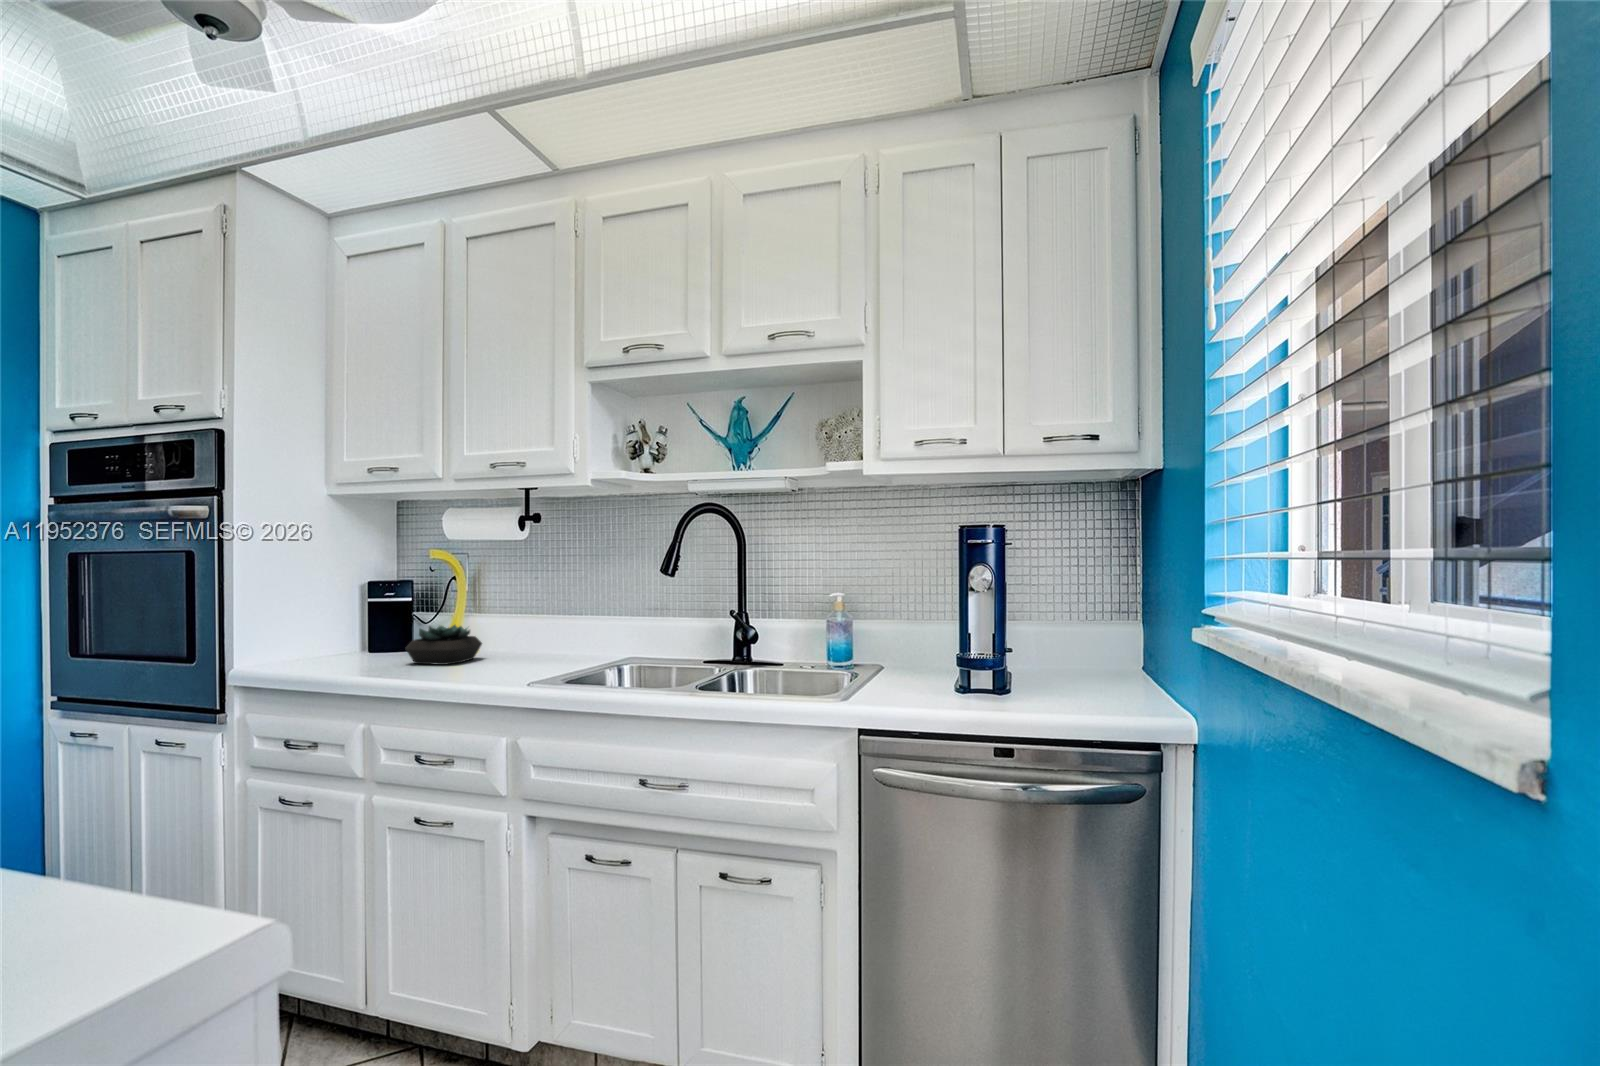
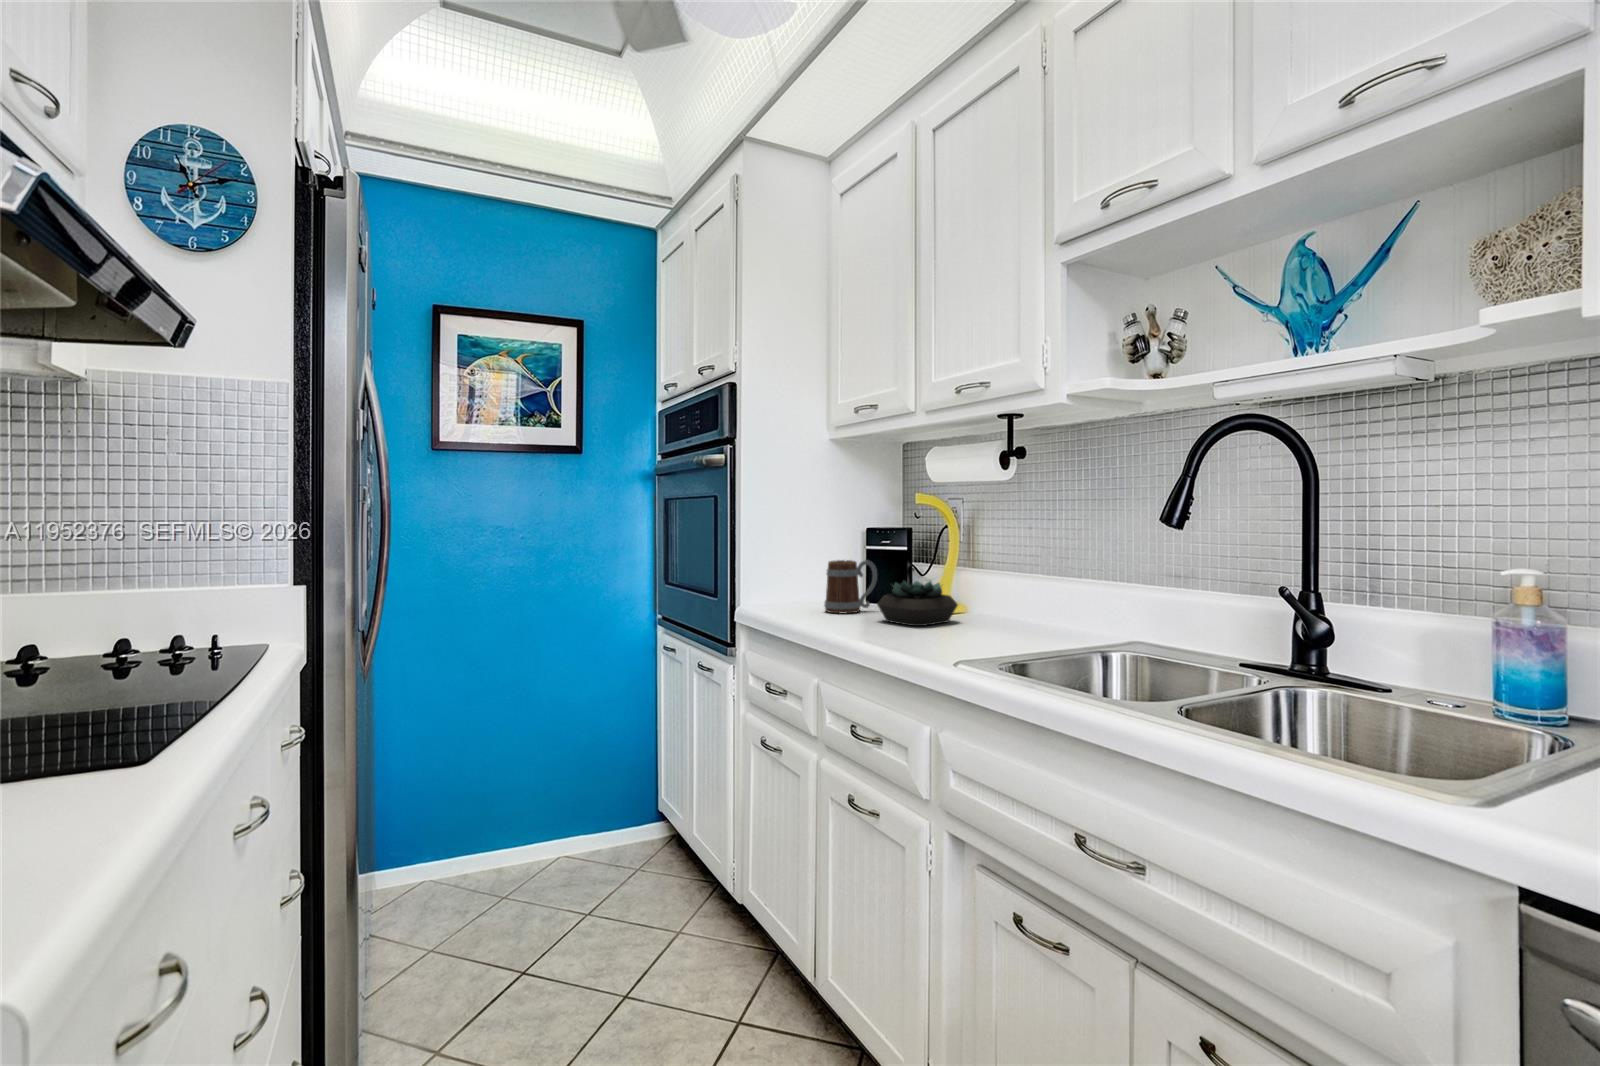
mug: none [334,610,391,663] -> present [824,560,877,613]

